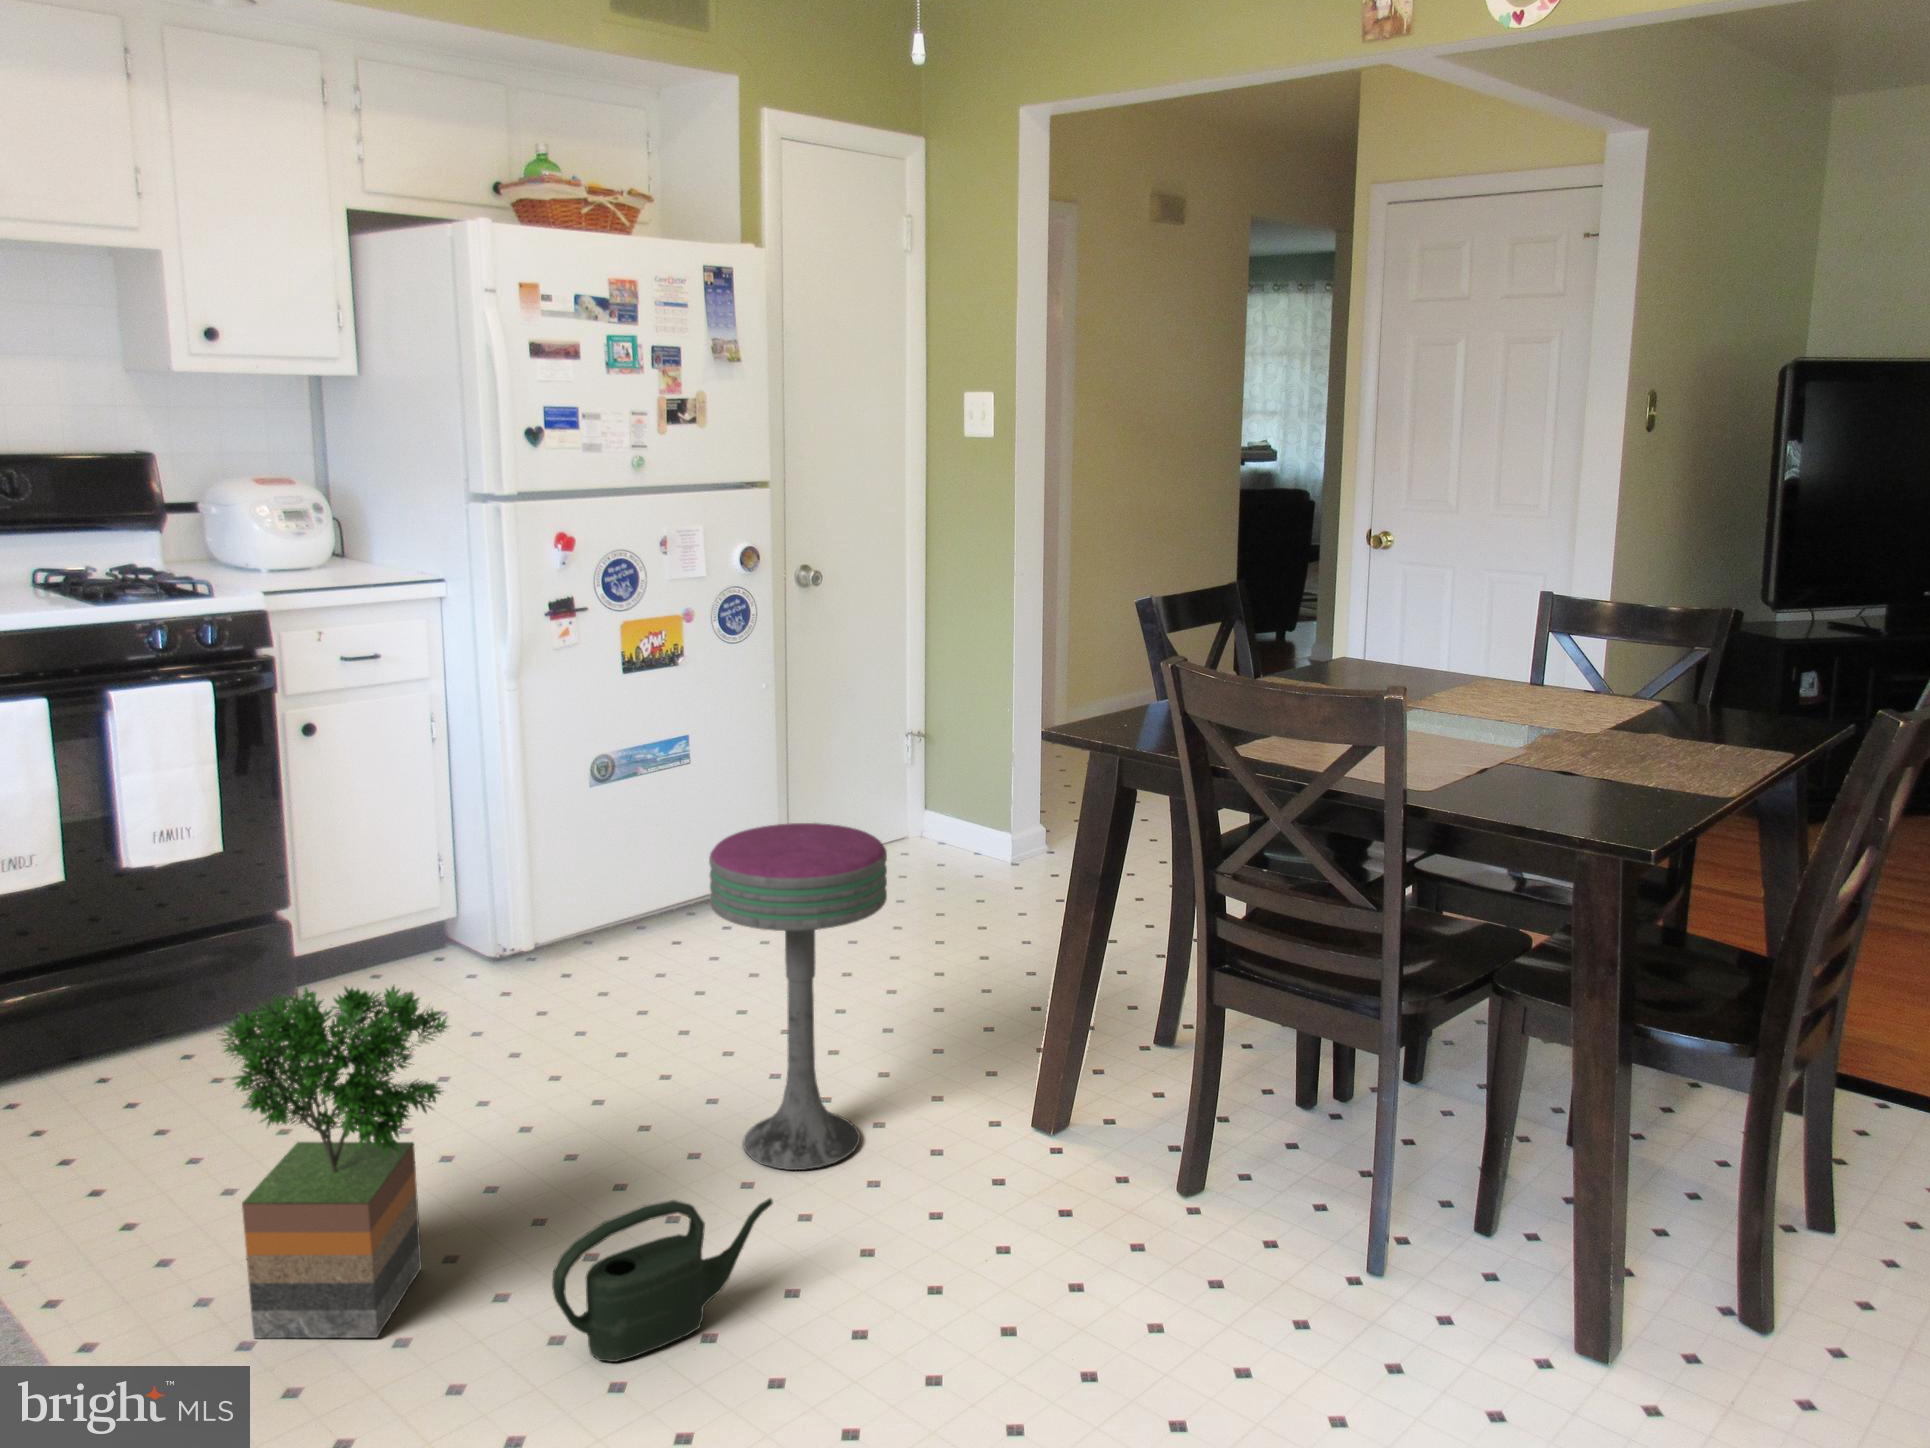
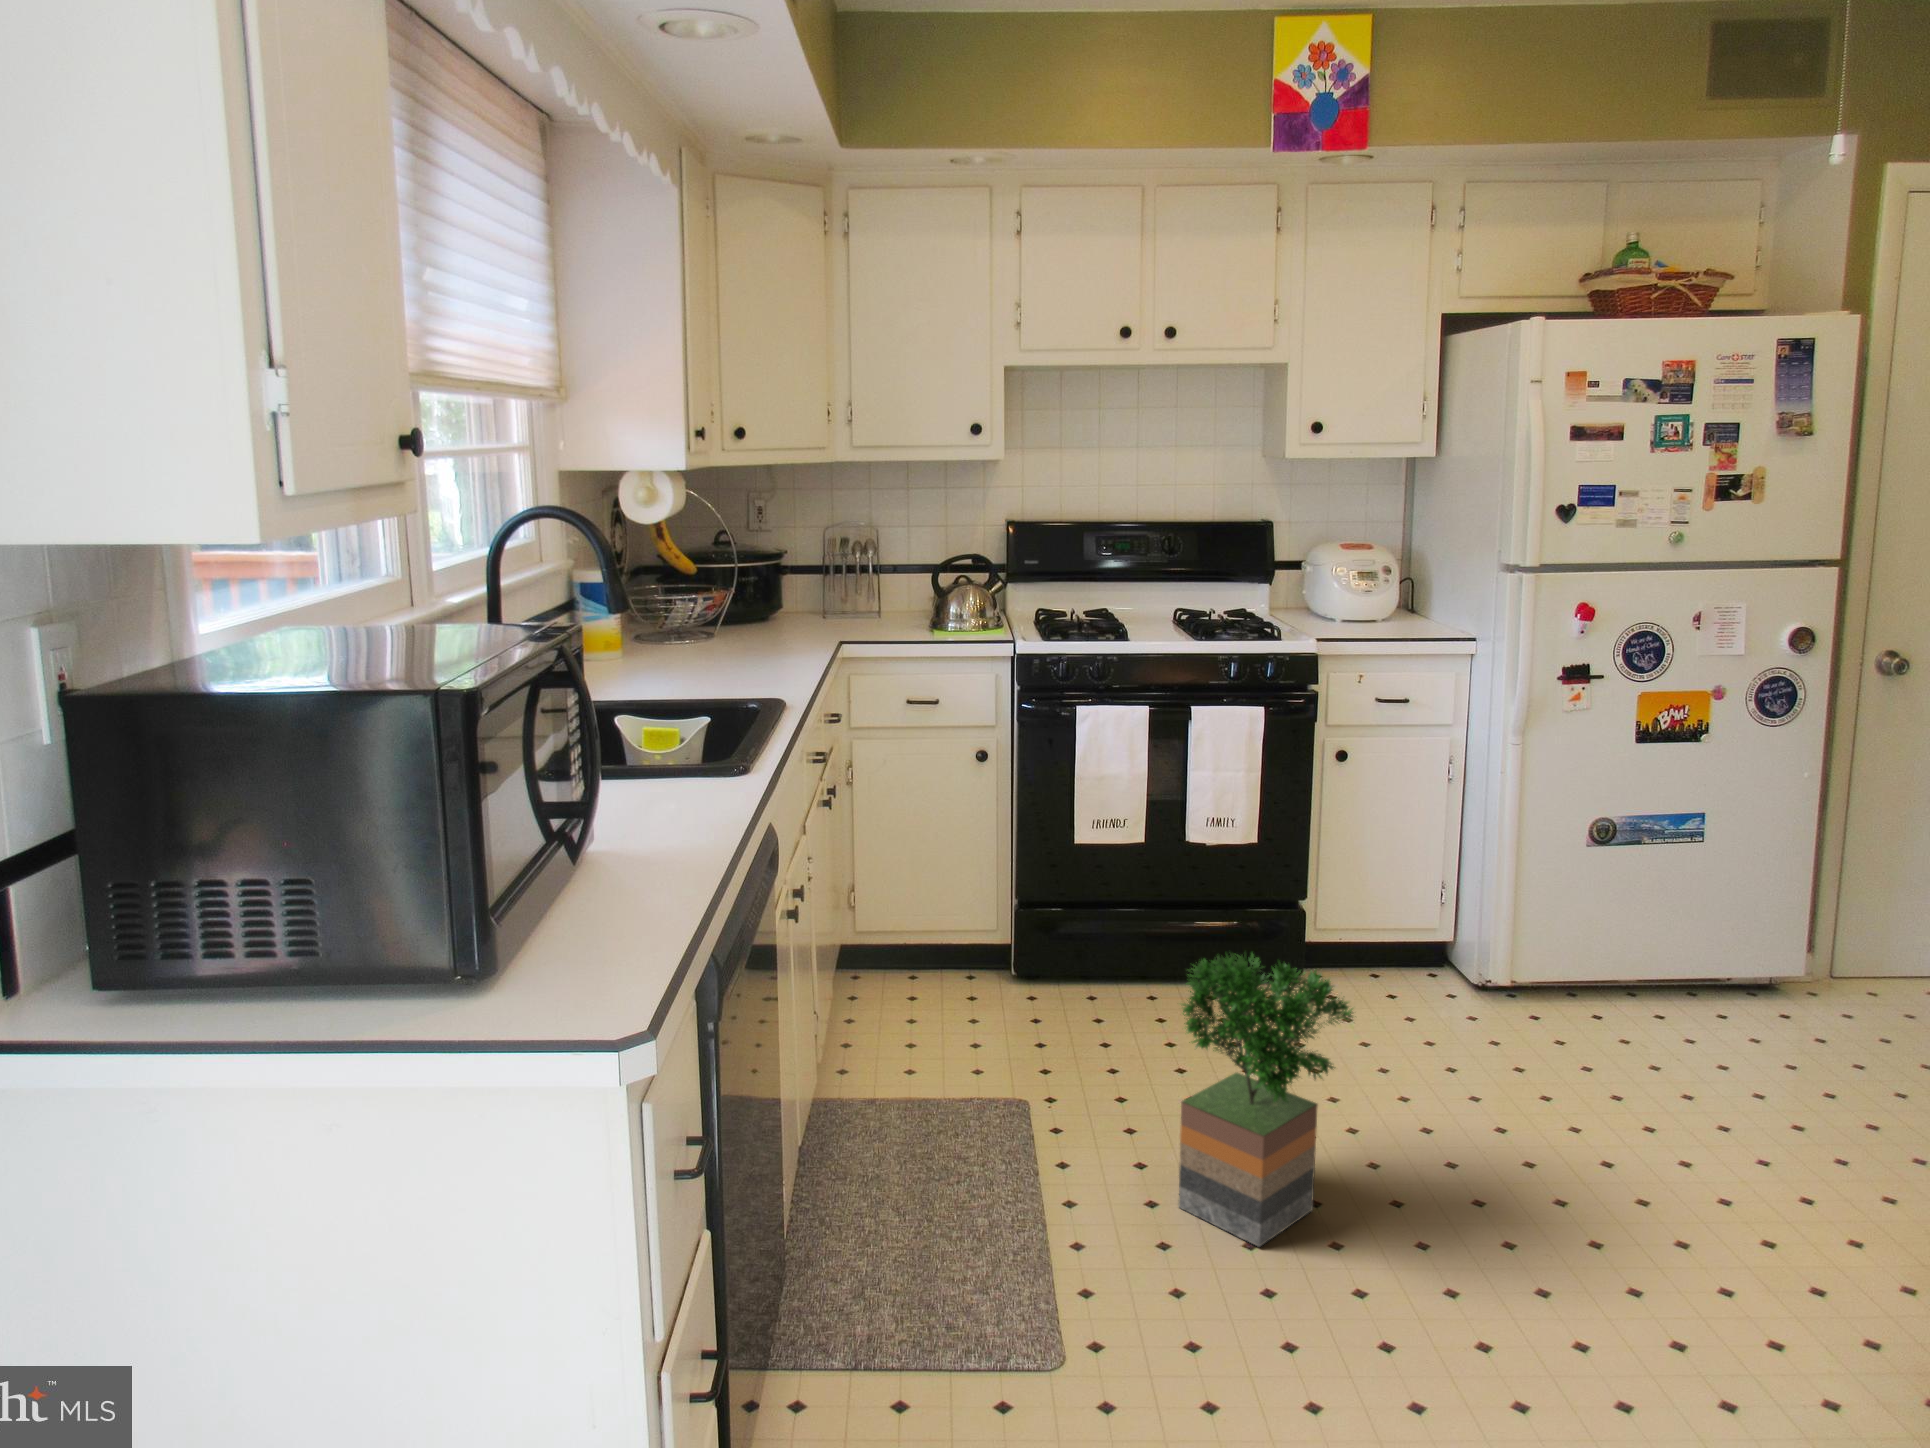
bar stool: present [709,823,887,1170] -> none [1635,915,1854,1285]
watering can: present [552,1198,773,1362] -> none [1389,1230,1625,1370]

